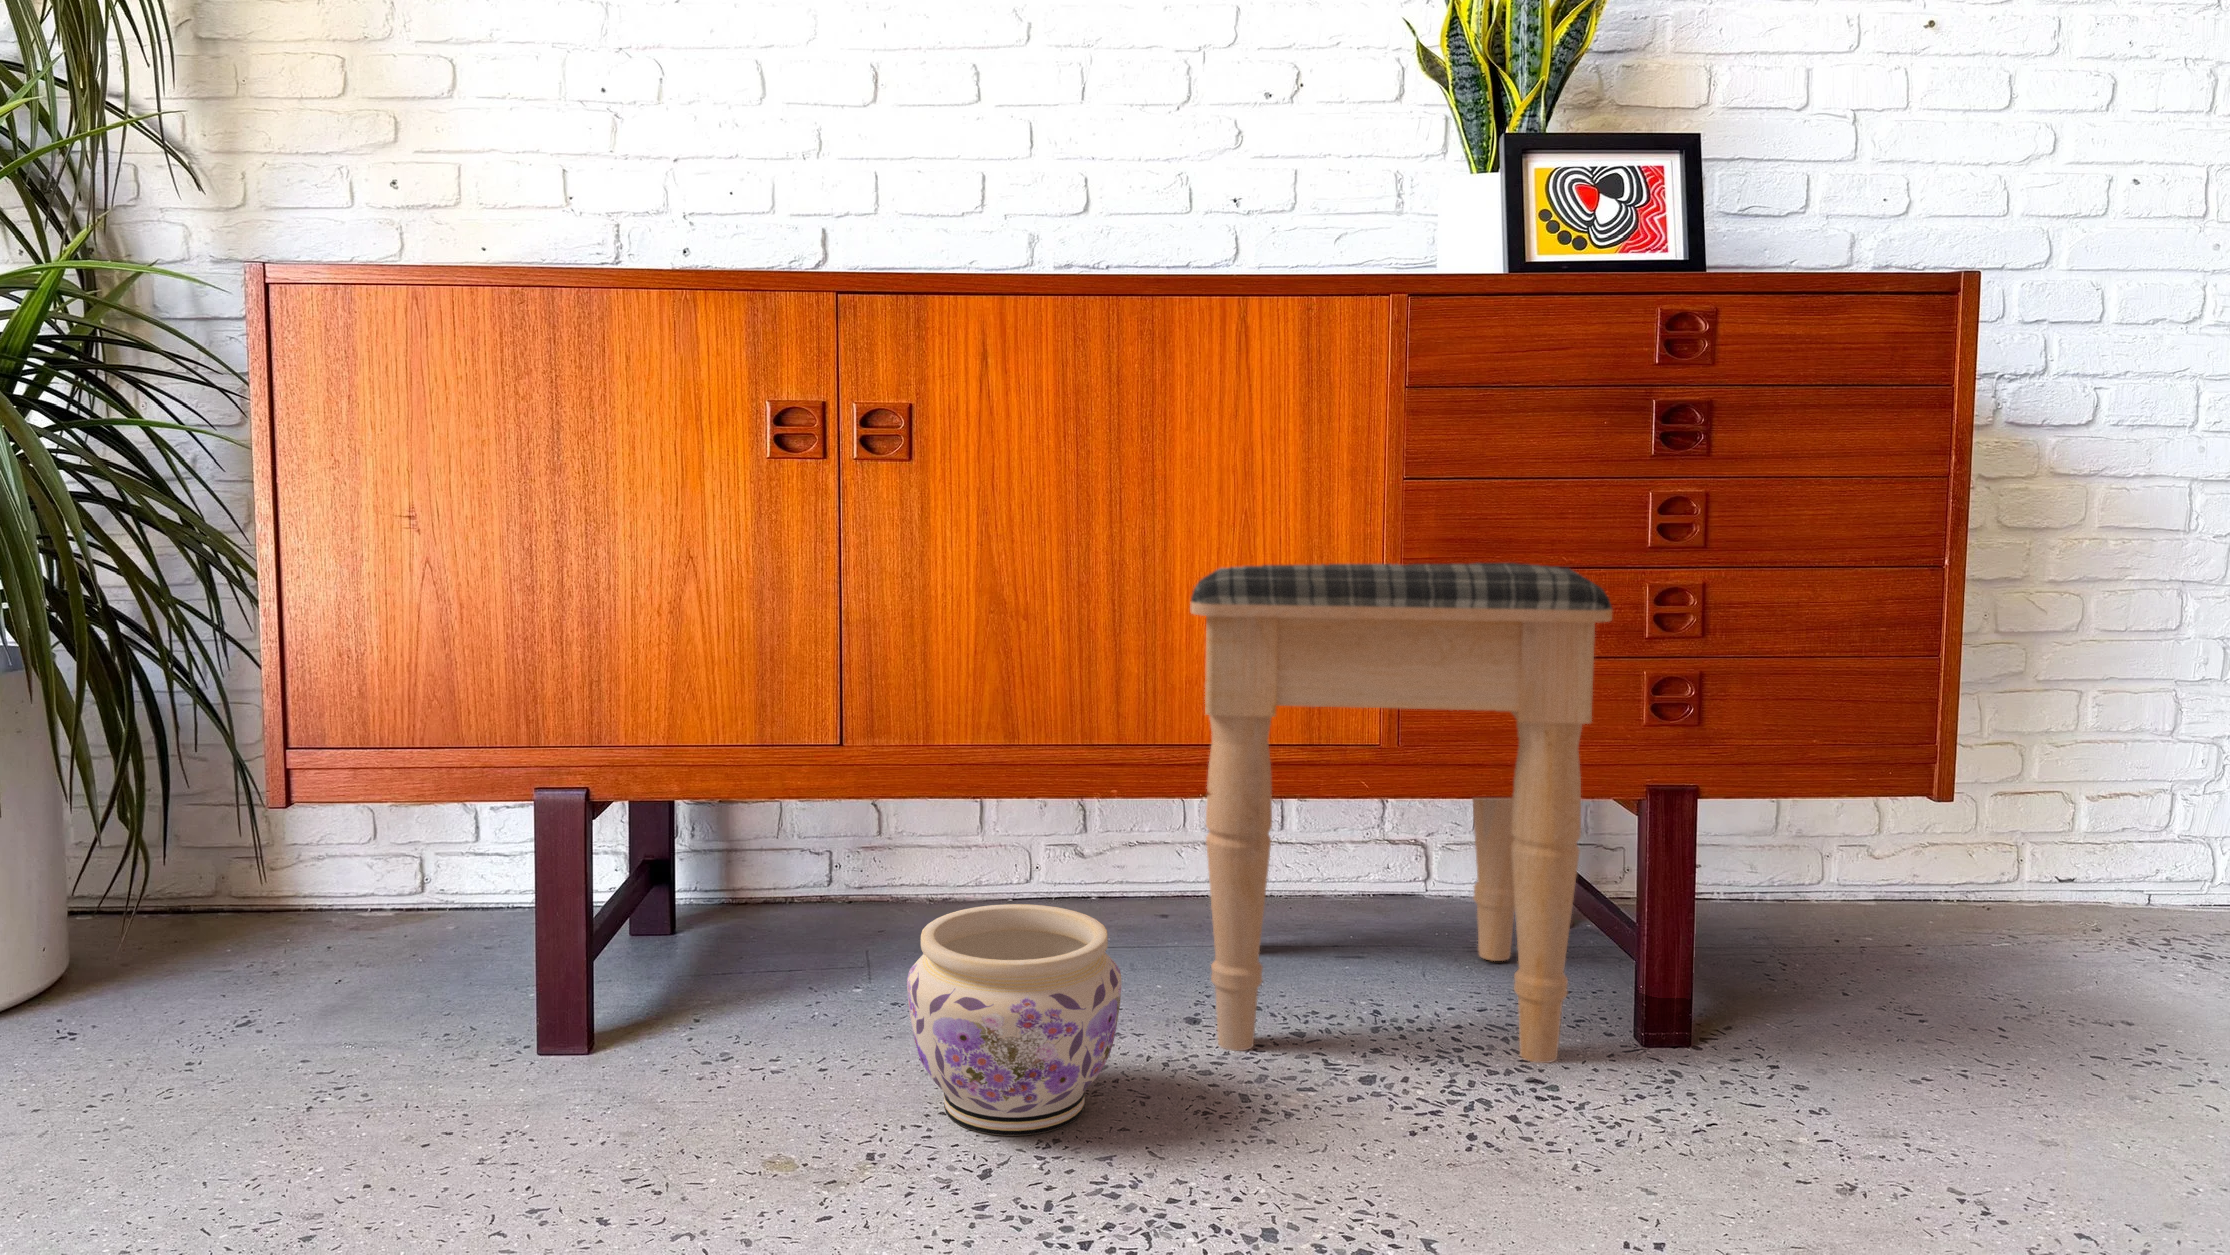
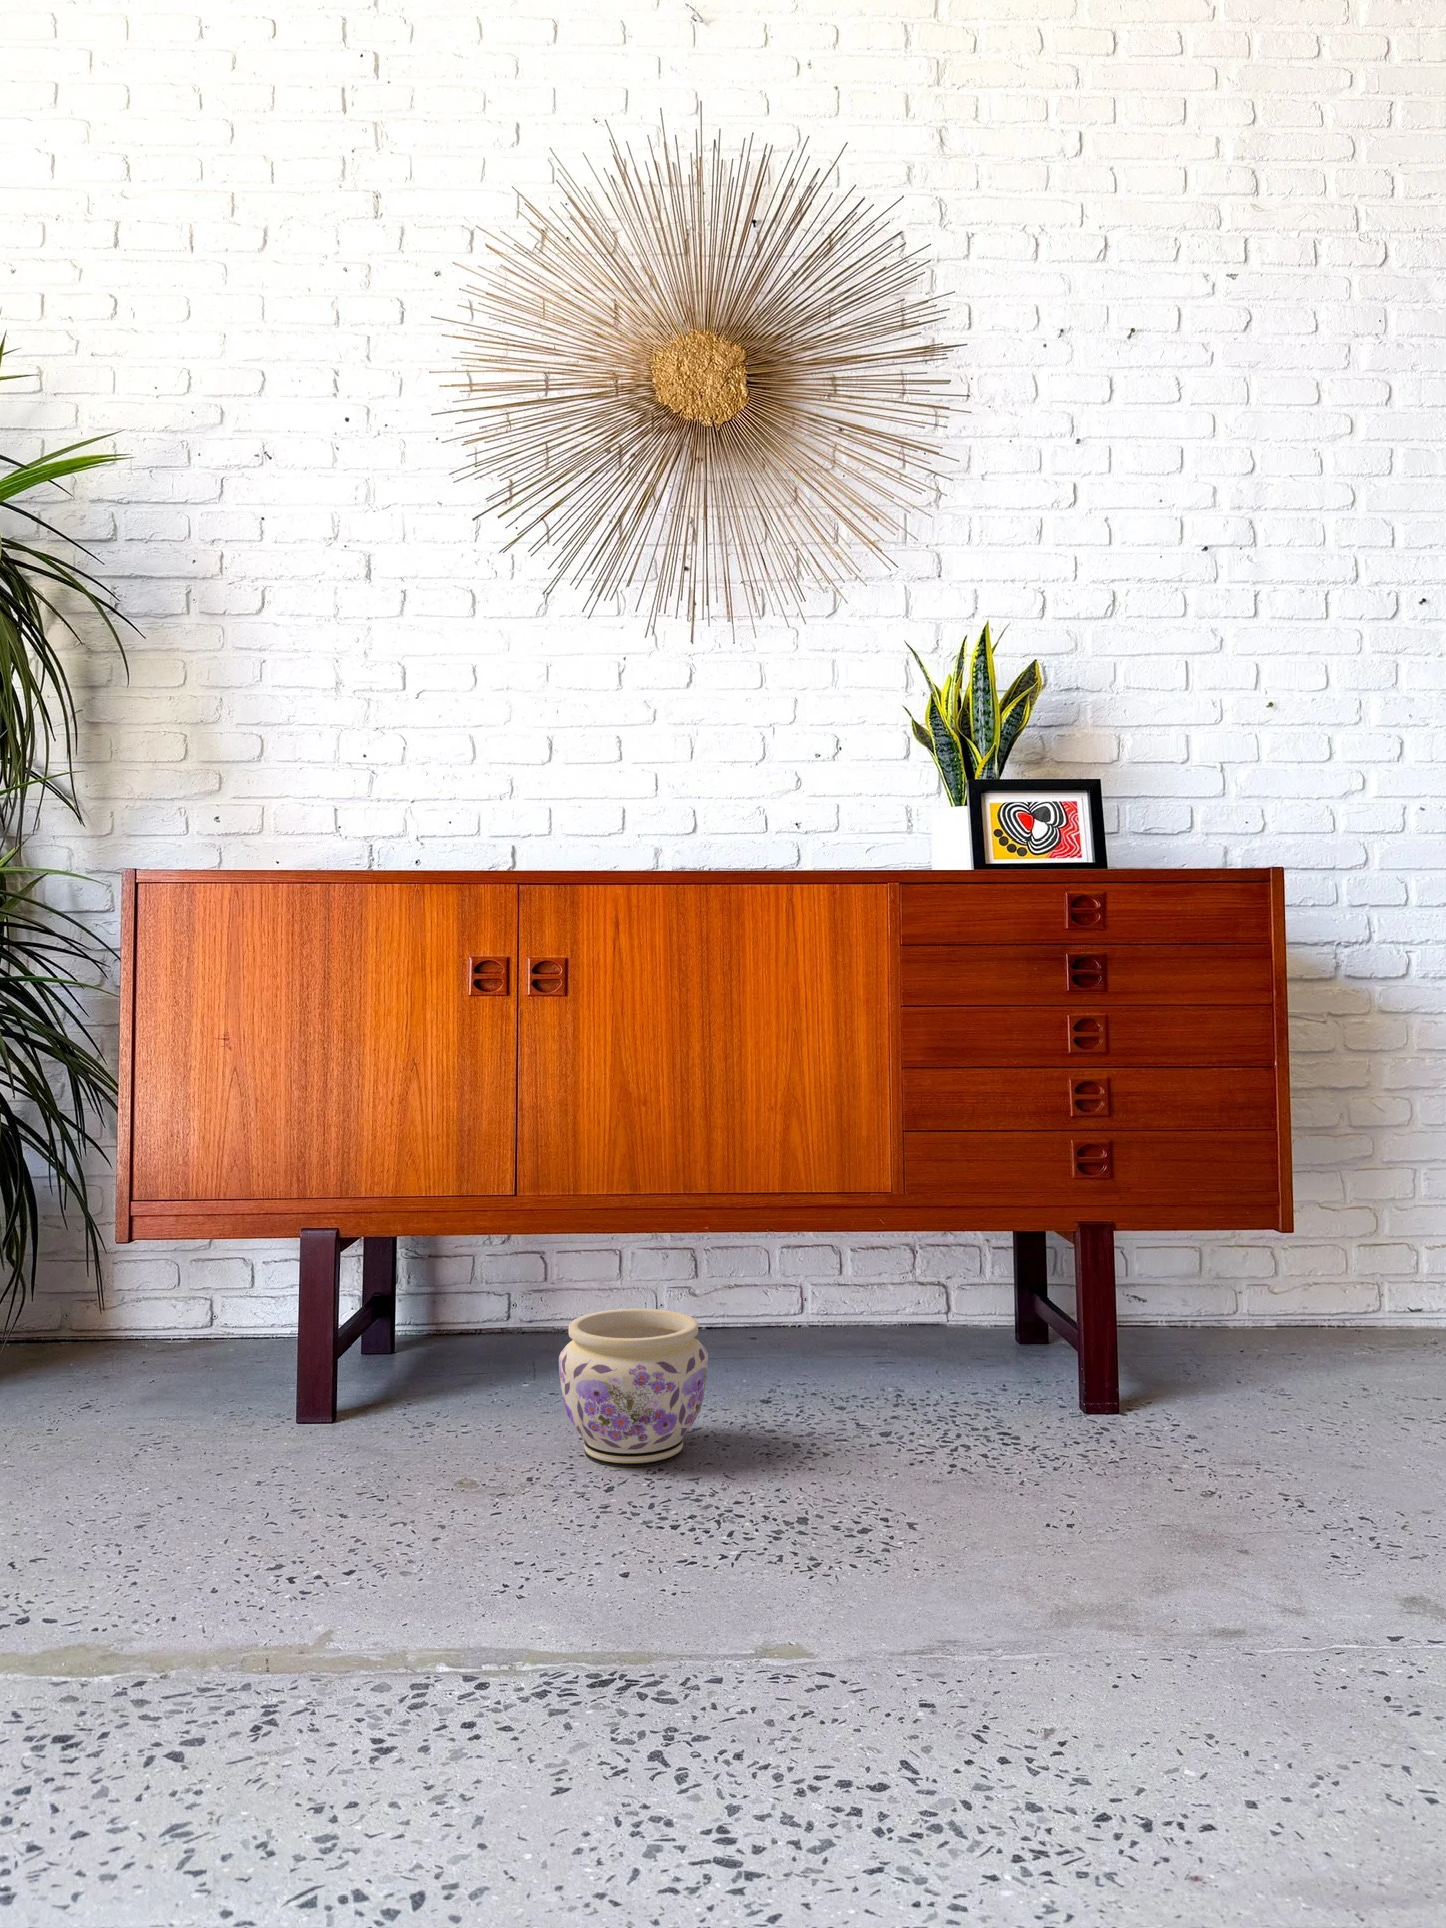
footstool: present [1190,563,1612,1063] -> none [757,1058,1043,1424]

